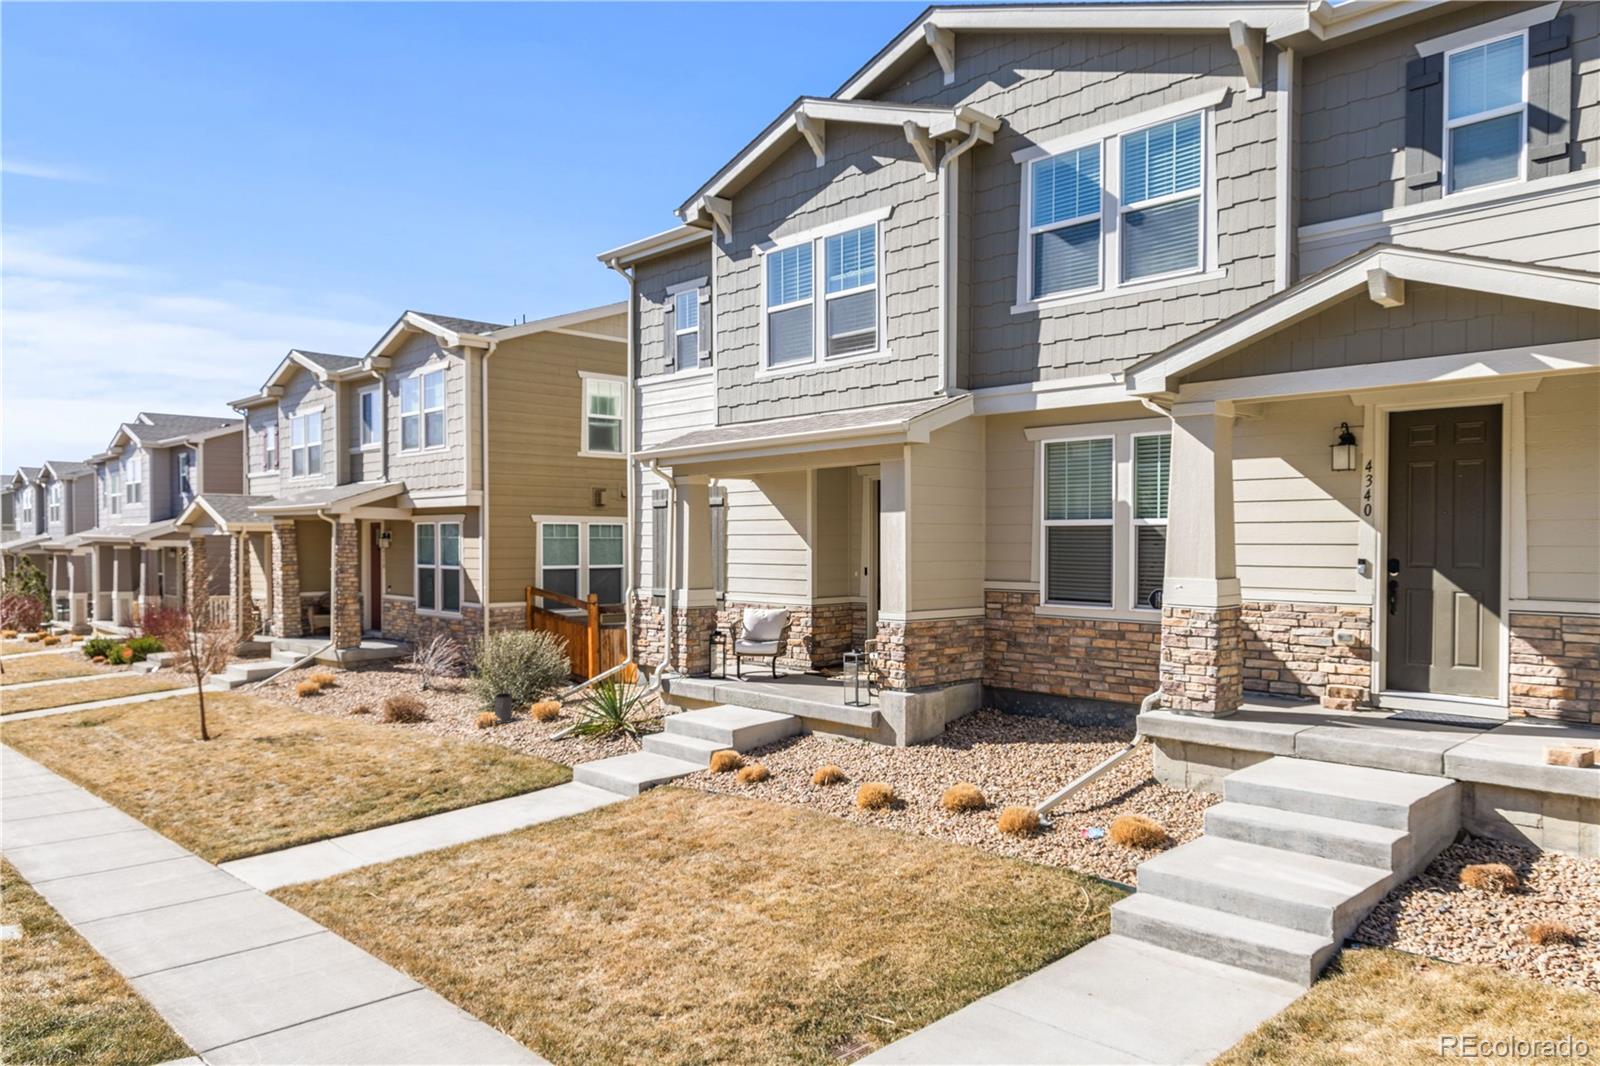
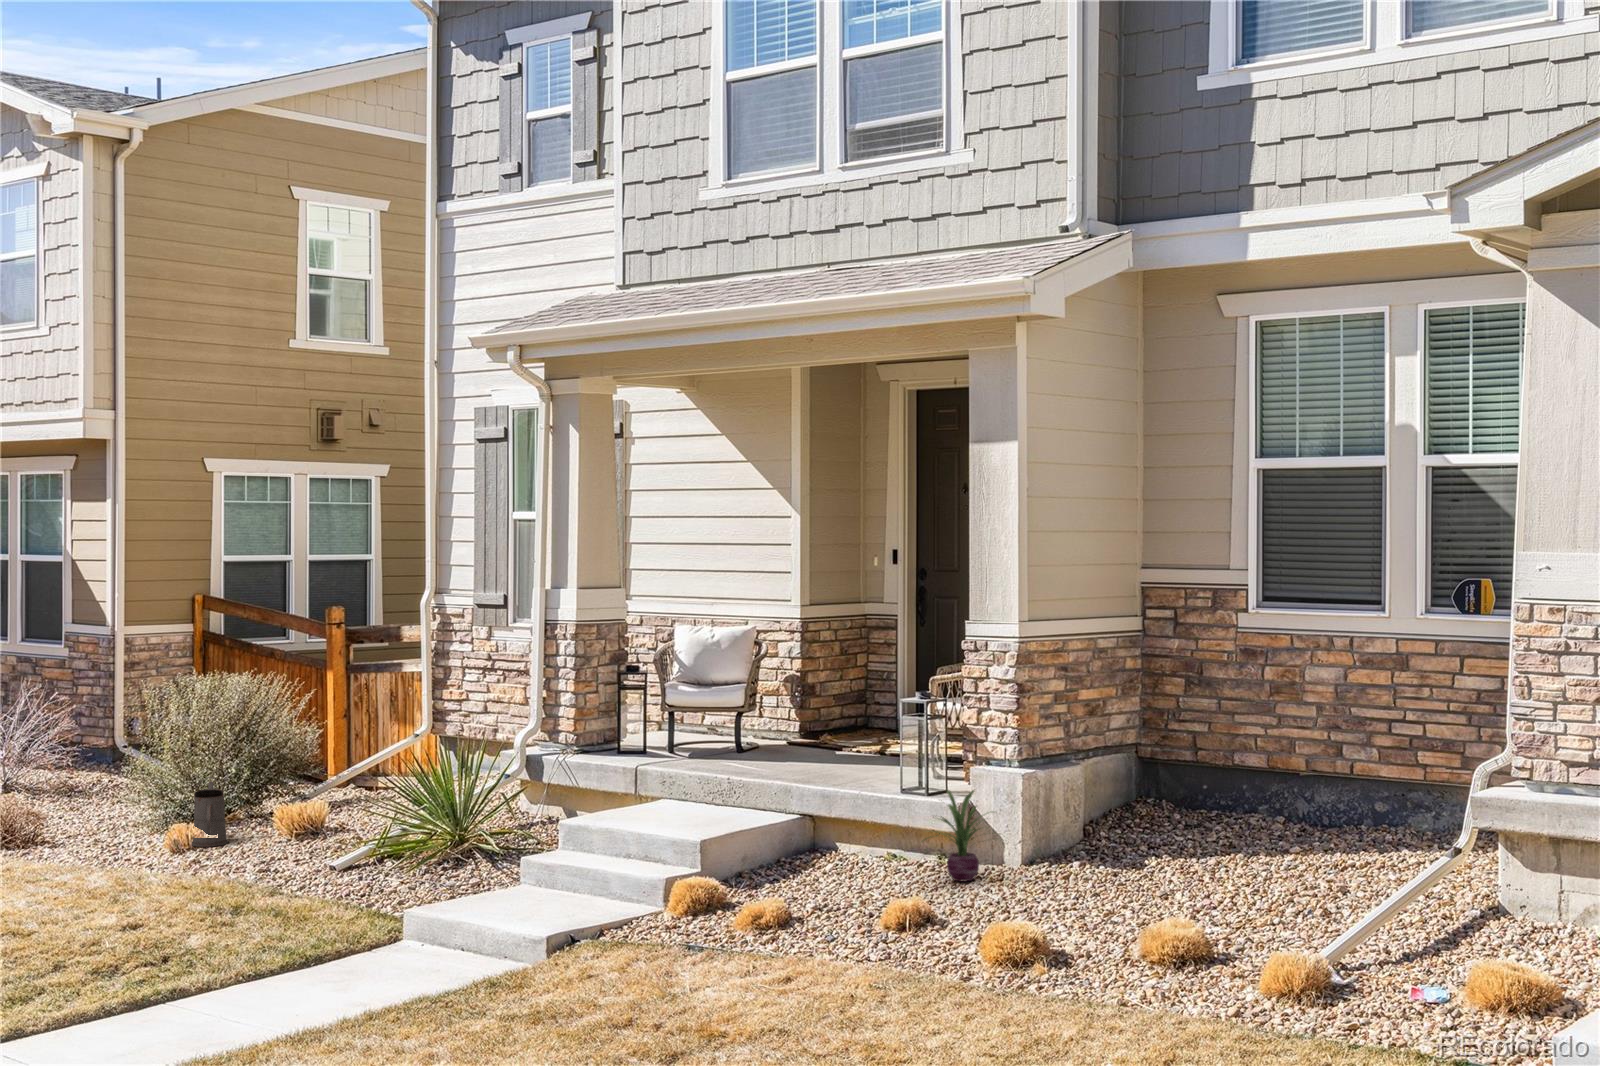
decorative plant: none [845,704,896,755] -> present [924,790,983,881]

